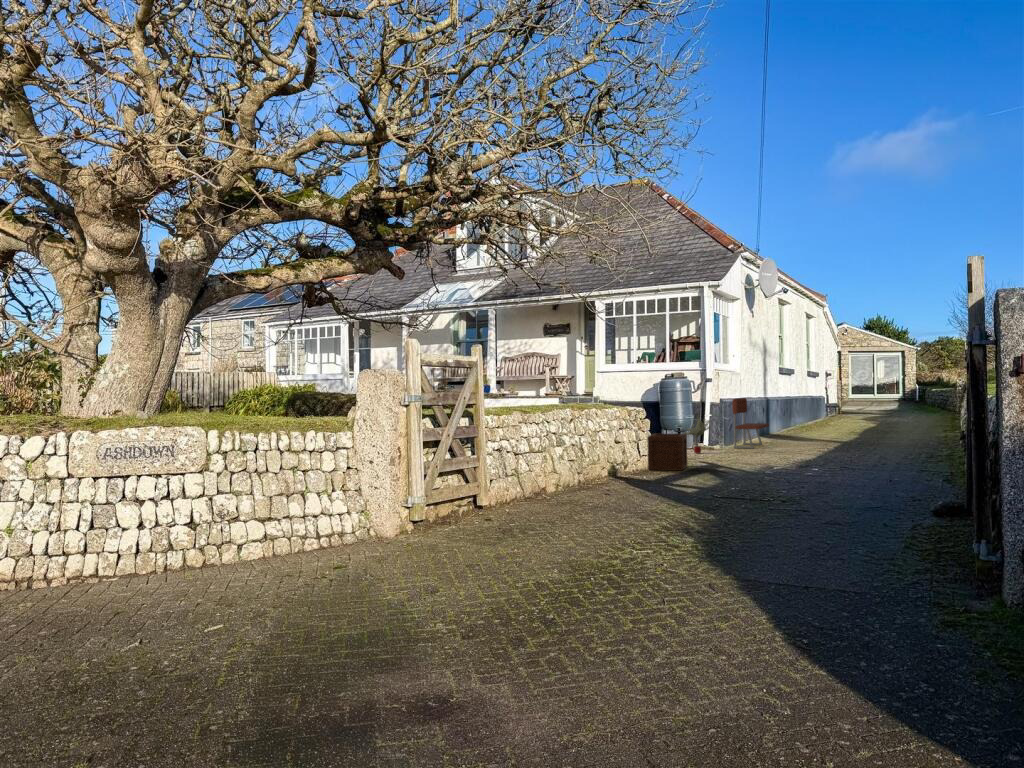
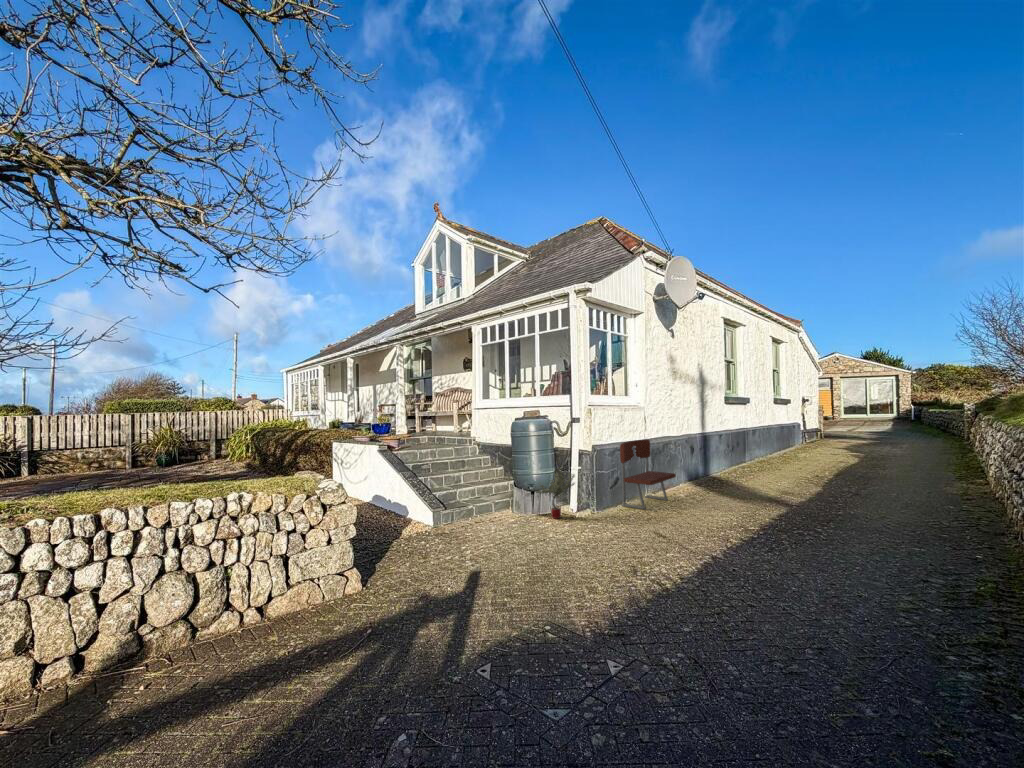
wooden crate: present [647,434,687,471] -> none [395,509,470,582]

